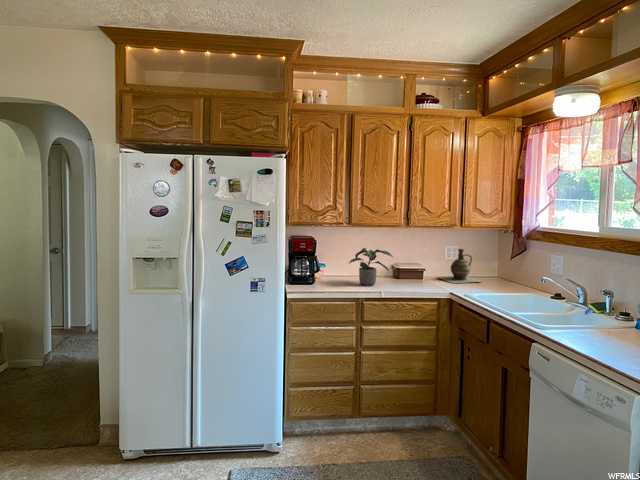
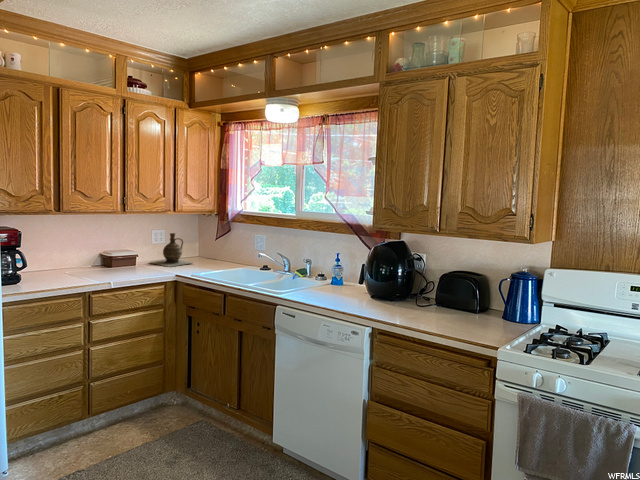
potted plant: present [349,248,393,286] -> none [64,237,112,278]

